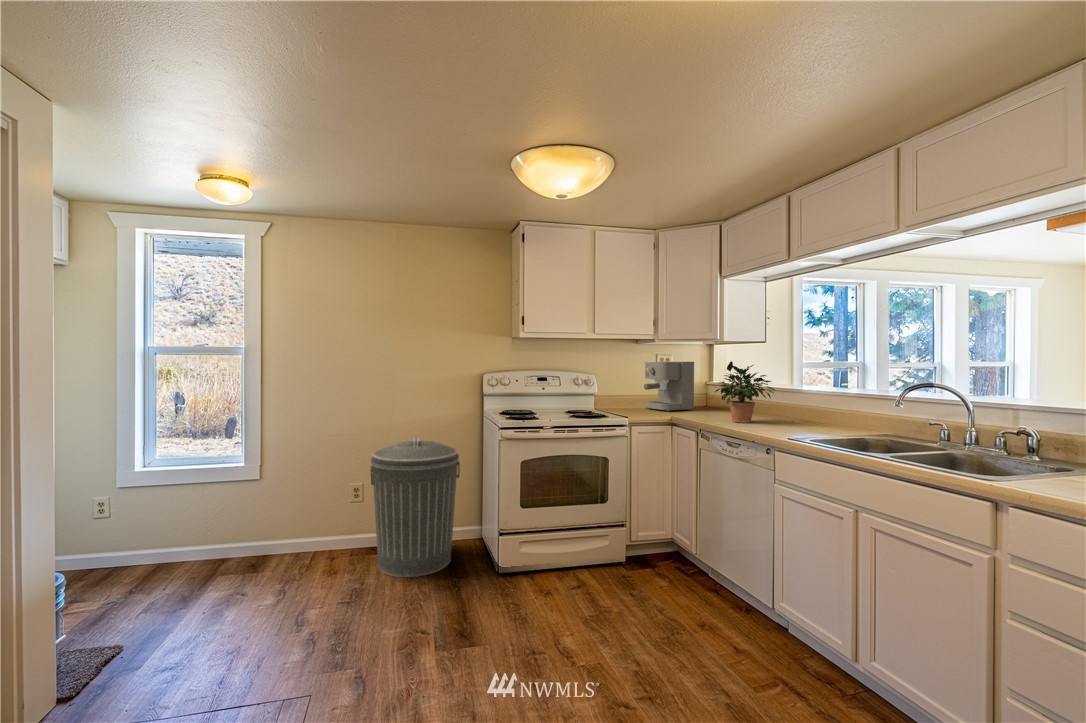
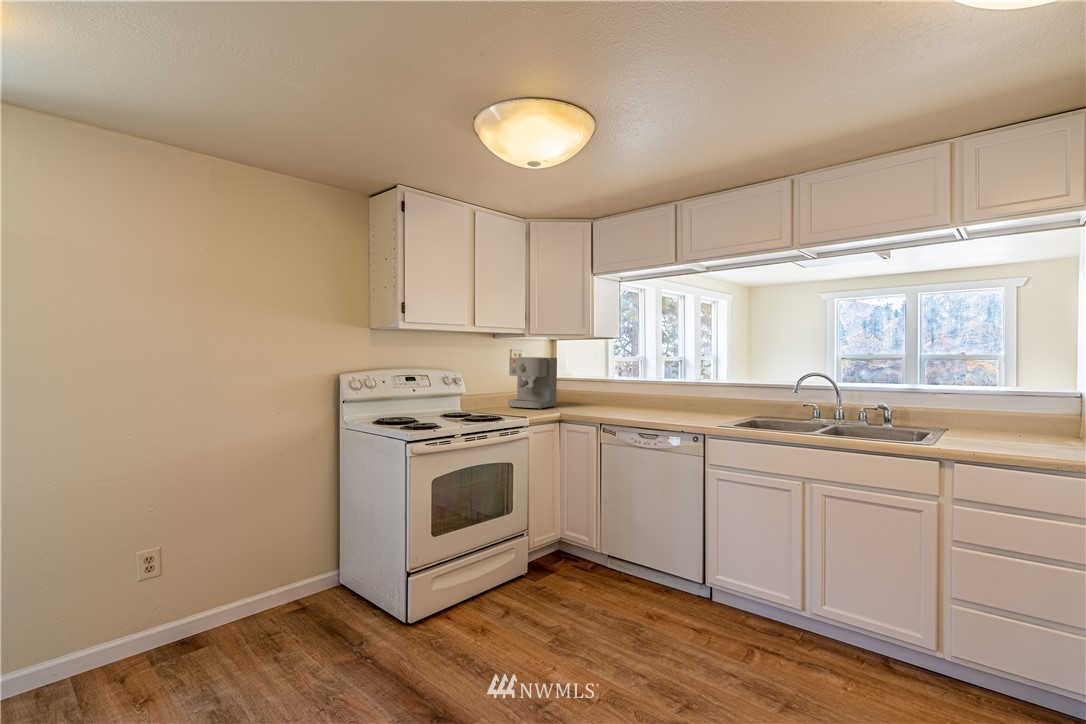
potted plant: present [715,361,775,423] -> none [602,358,657,416]
trash can: present [370,438,460,577] -> none [207,466,342,670]

